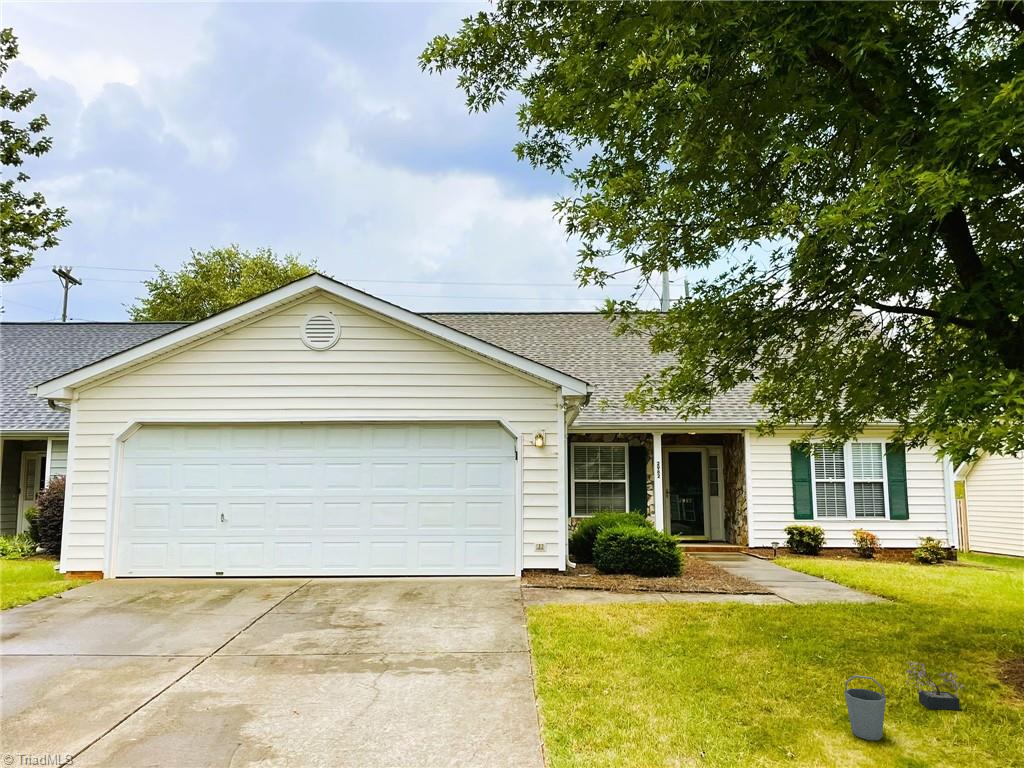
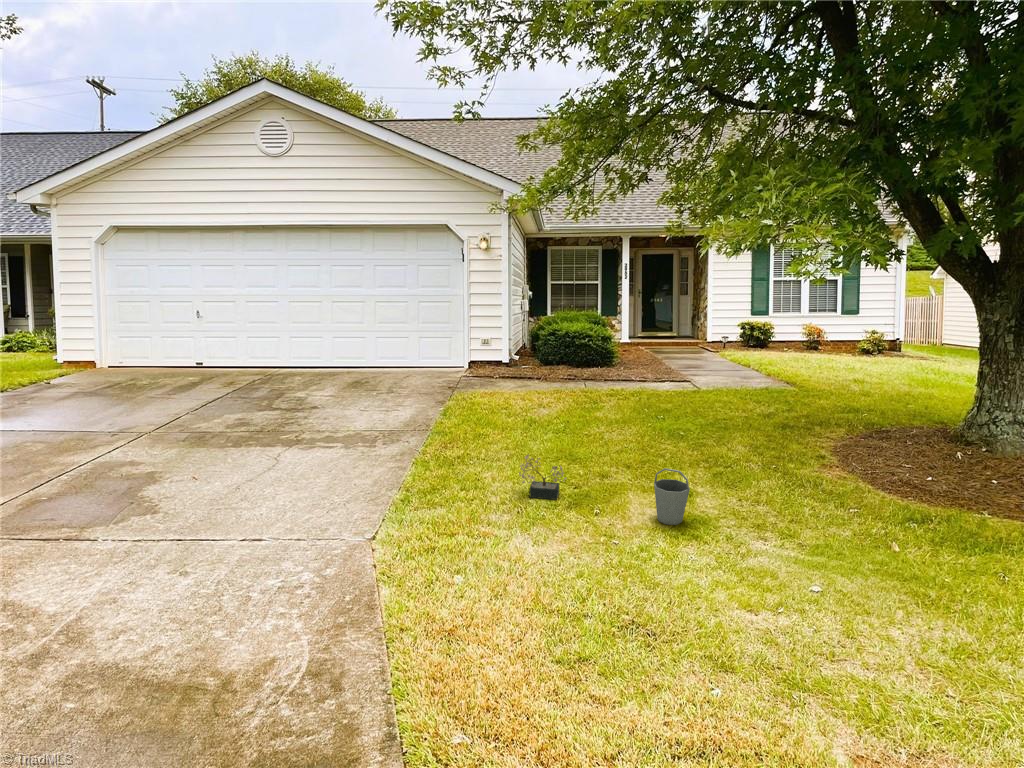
decorative plant: present [906,660,963,710] -> present [519,454,566,500]

